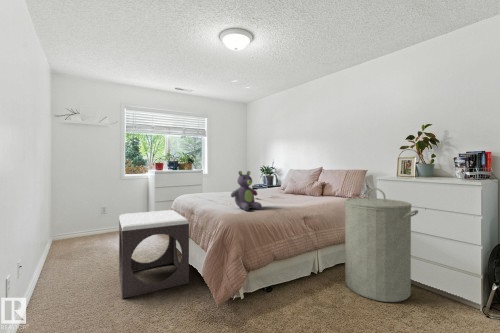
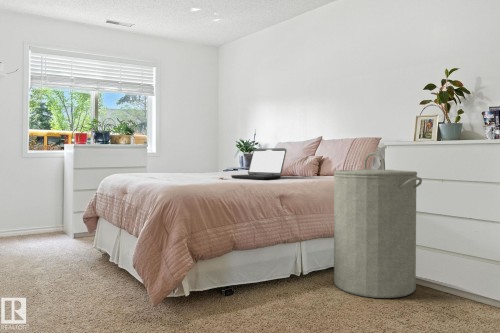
stuffed bear: present [231,171,262,210] -> none [178,132,221,184]
laptop: none [264,178,303,202] -> present [231,148,287,179]
footstool: present [119,210,189,298] -> none [22,191,121,298]

